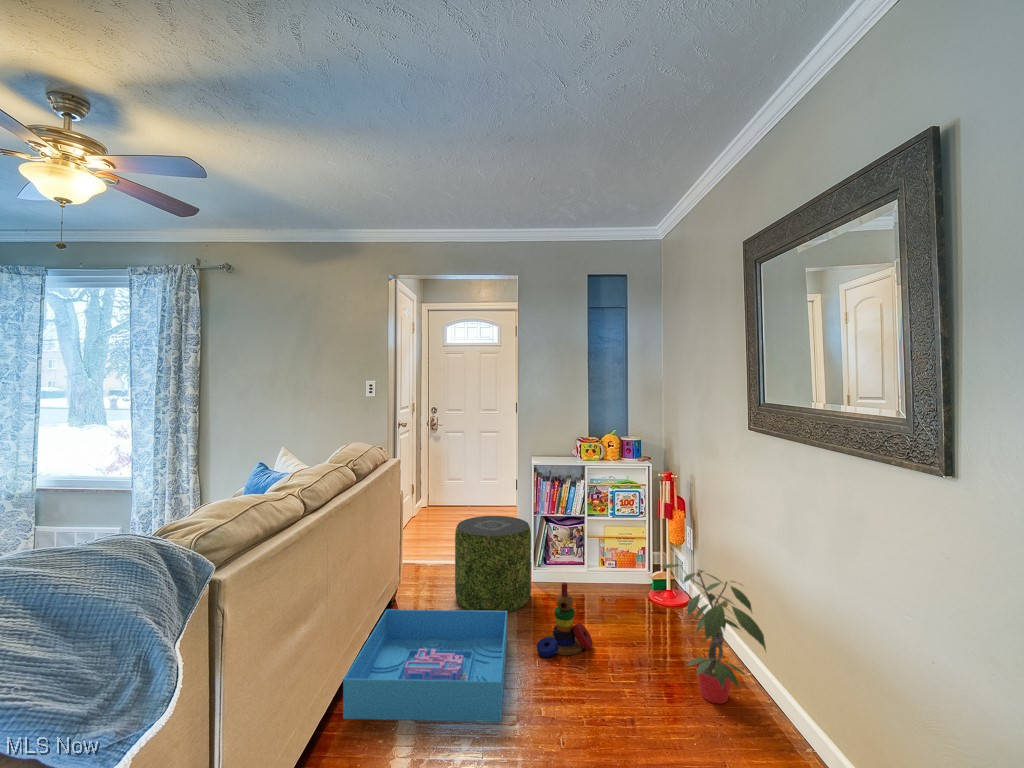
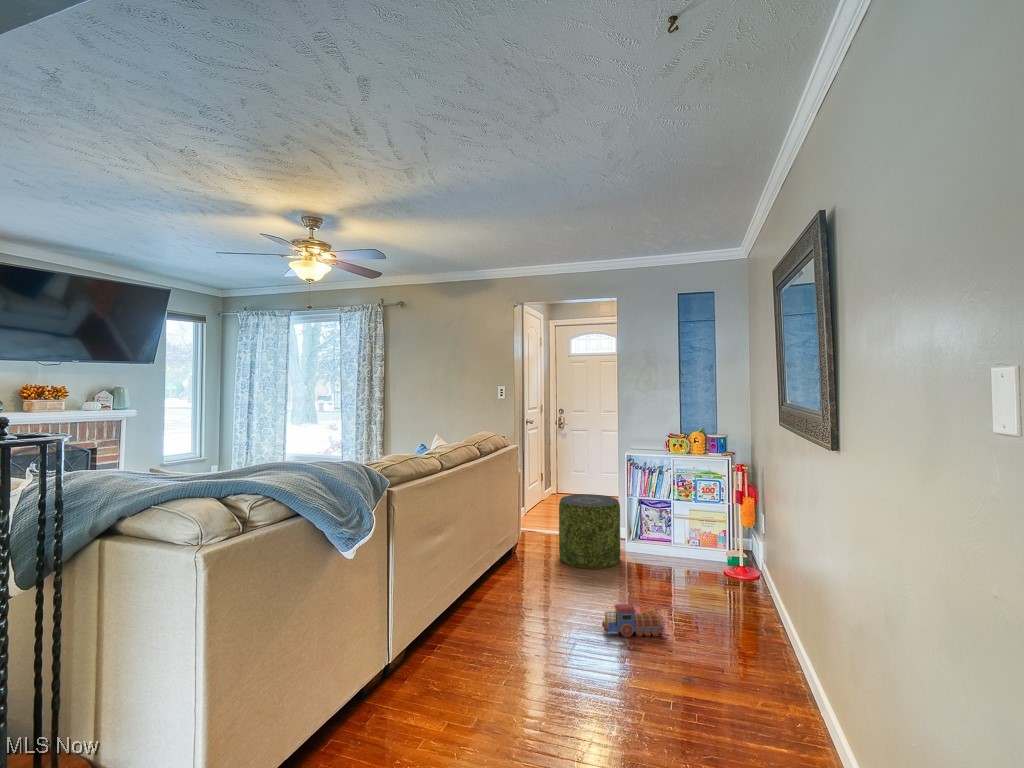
potted plant: present [661,564,766,703] -> none [706,531,778,642]
stacking toy: present [537,583,593,657] -> none [612,543,659,599]
storage bin: present [343,609,507,722] -> none [467,552,592,628]
toy train: none [542,677,621,726] -> present [602,604,663,637]

